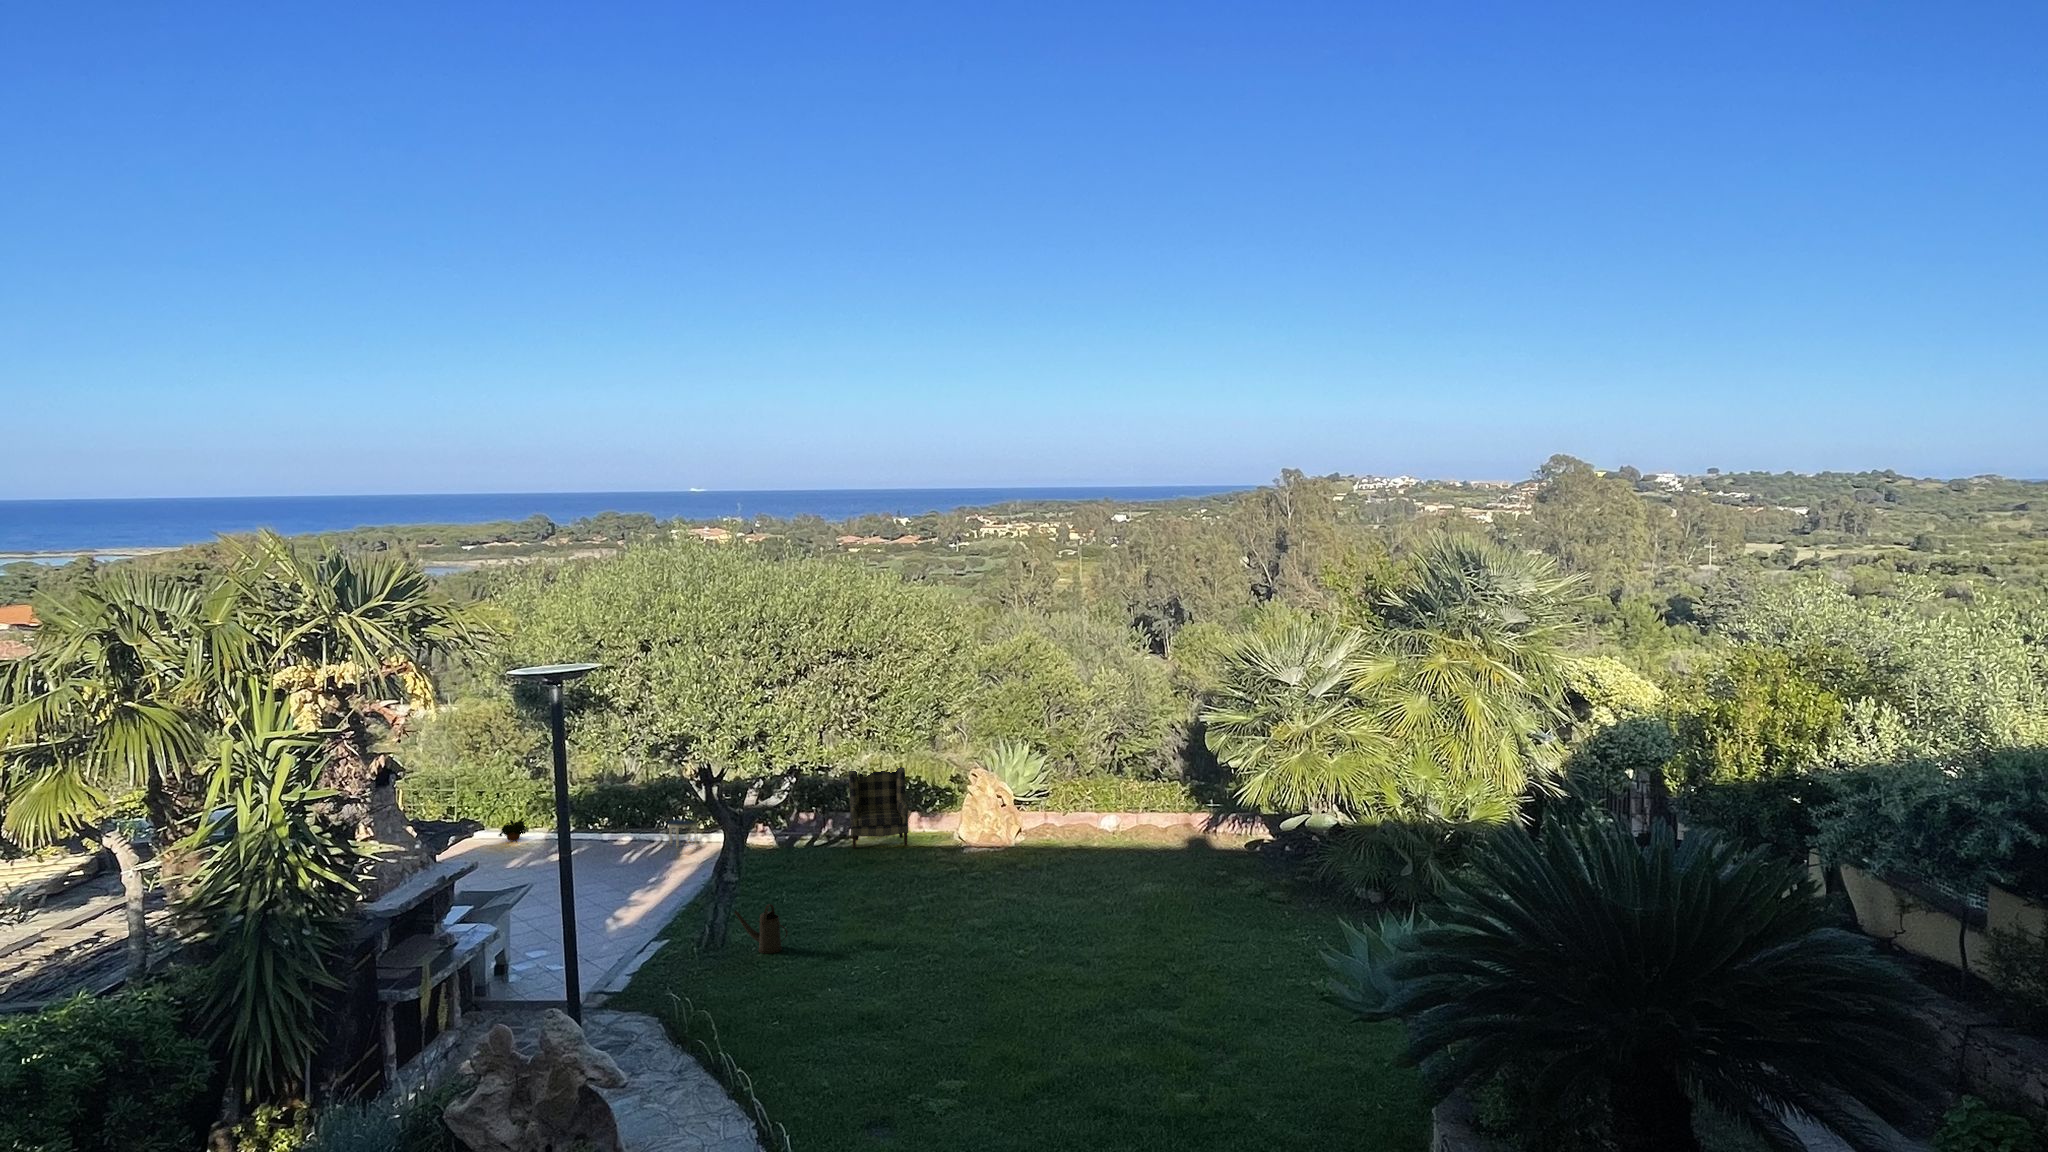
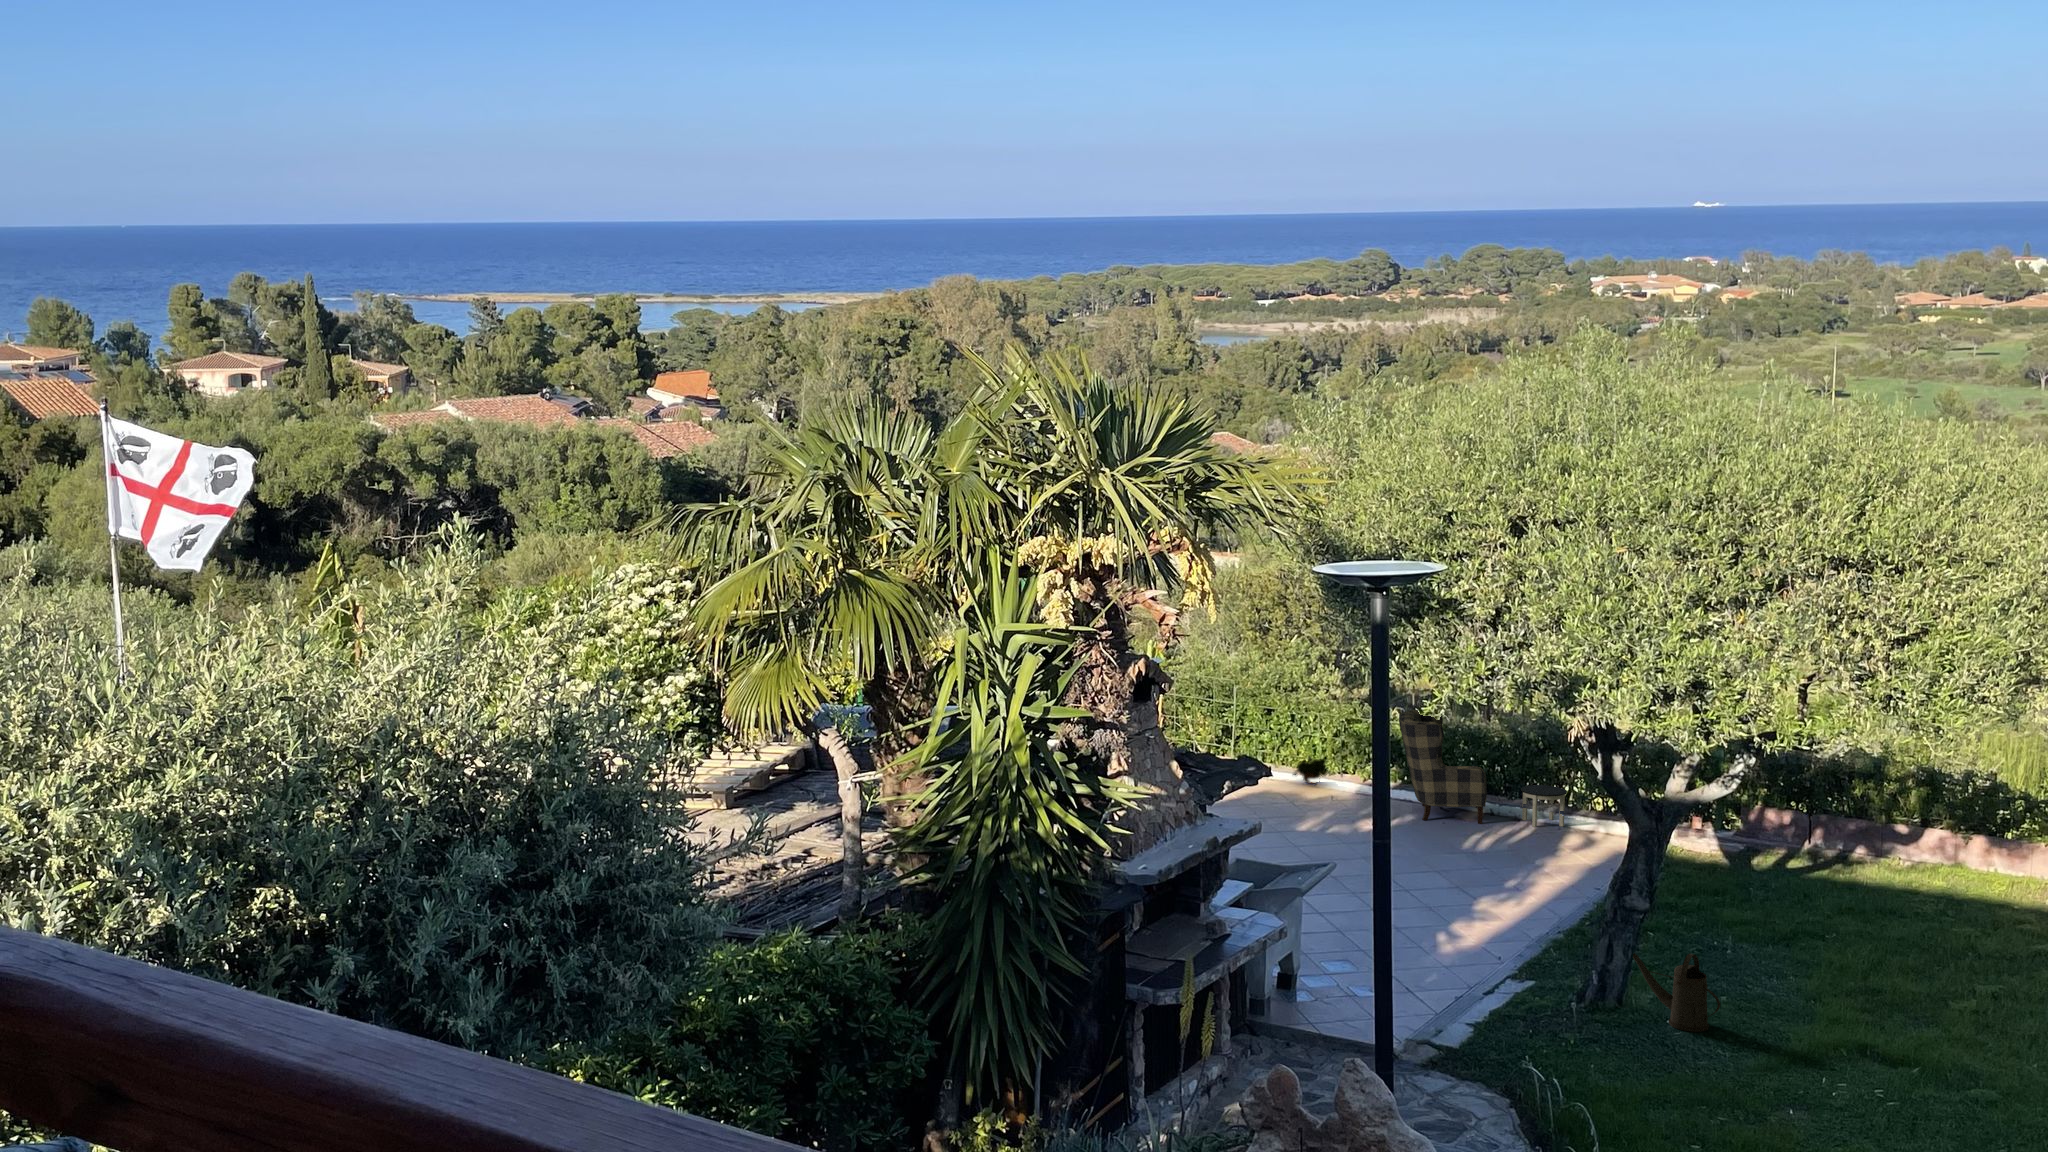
chair: present [849,767,908,849] -> present [1399,710,1487,824]

